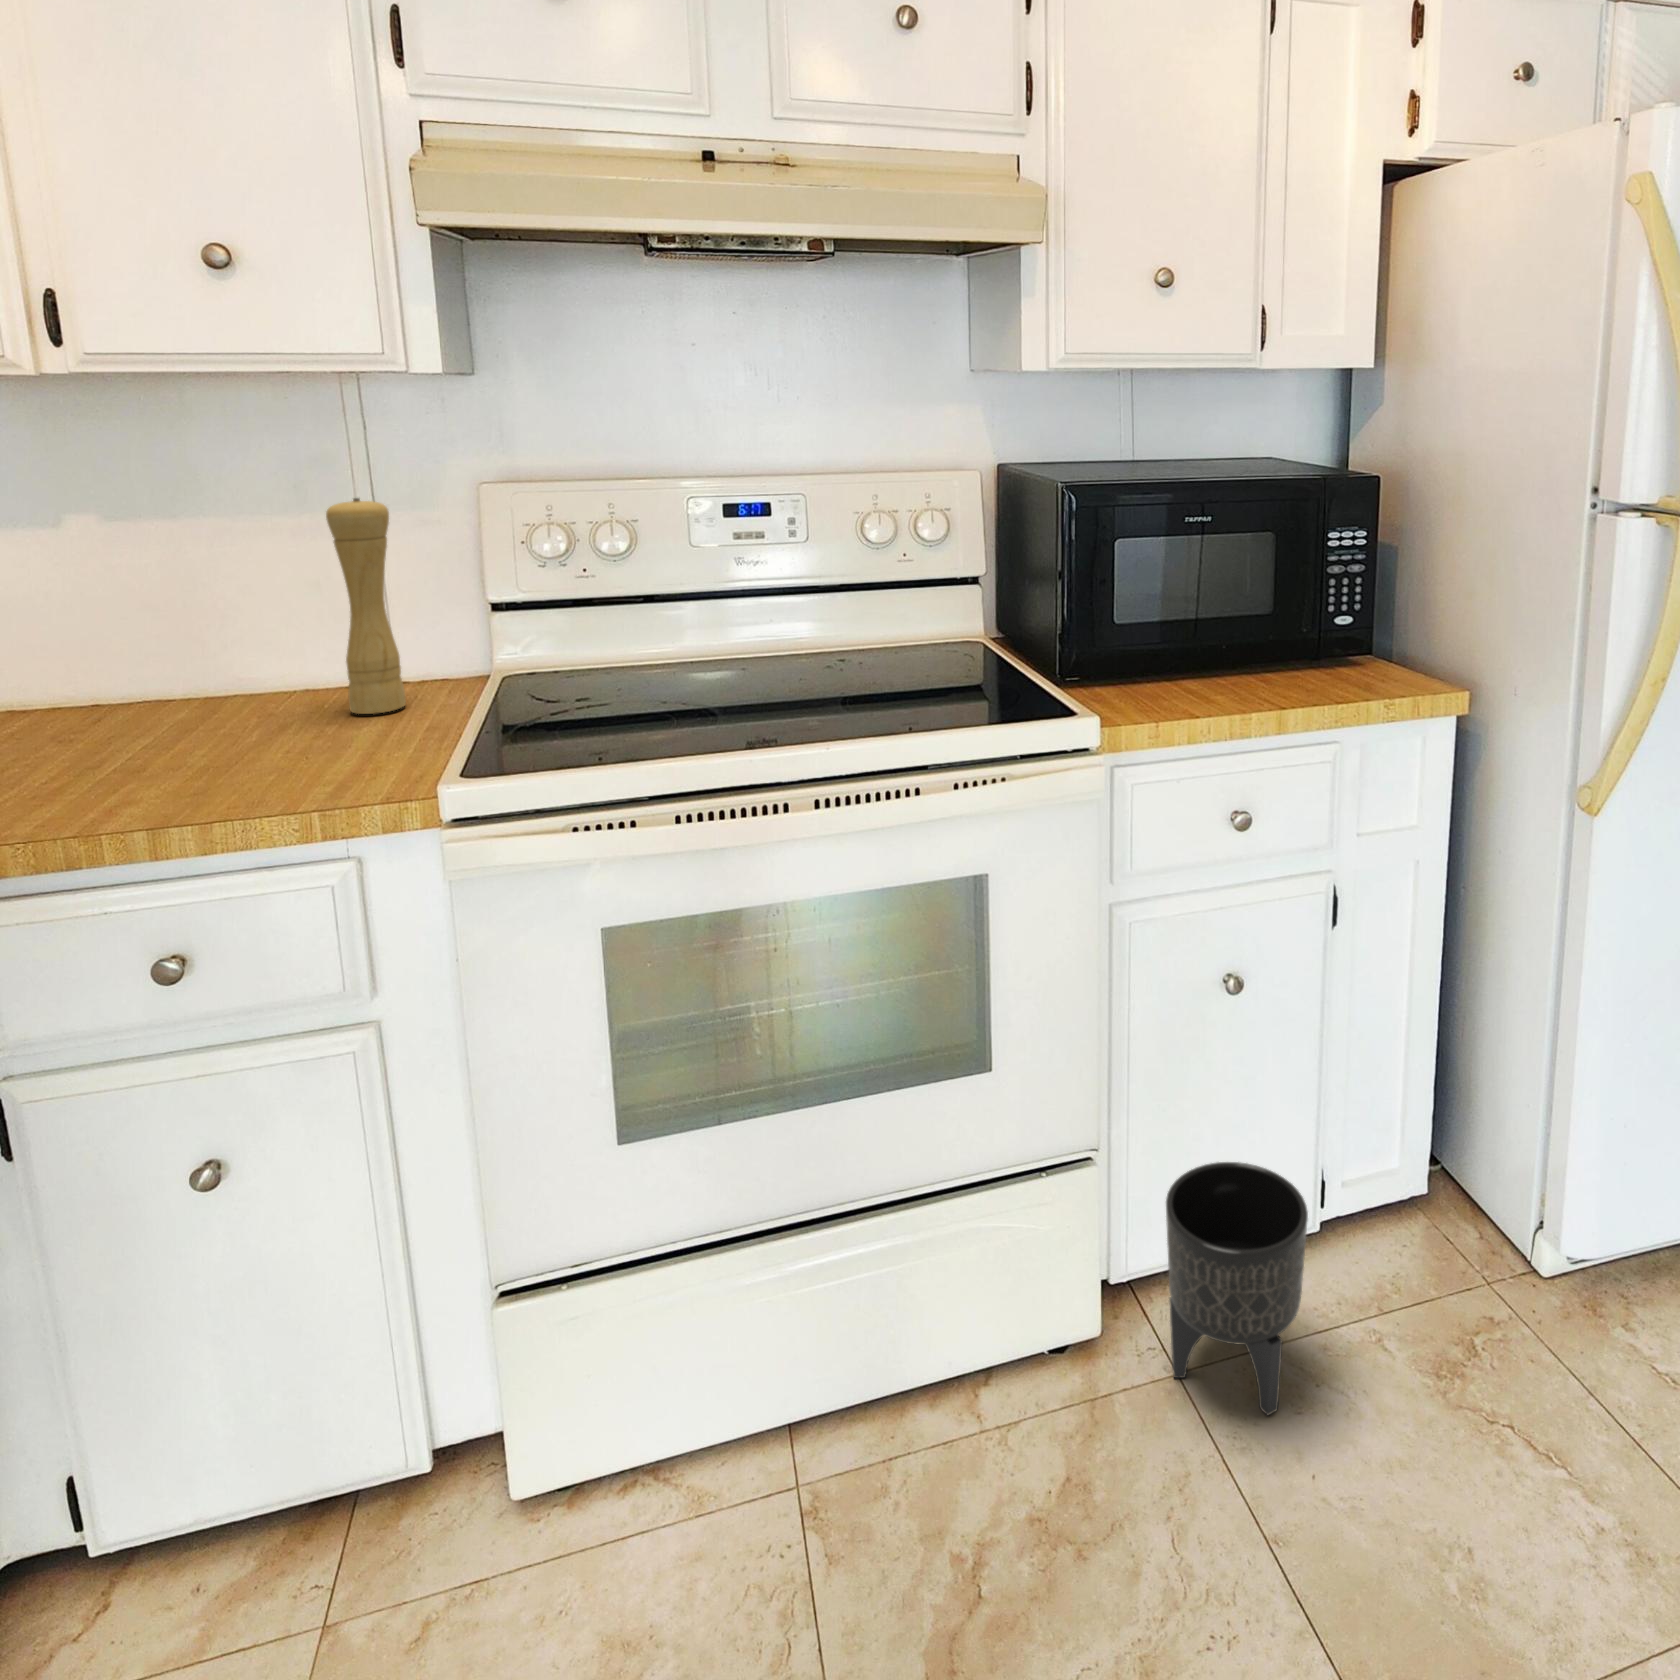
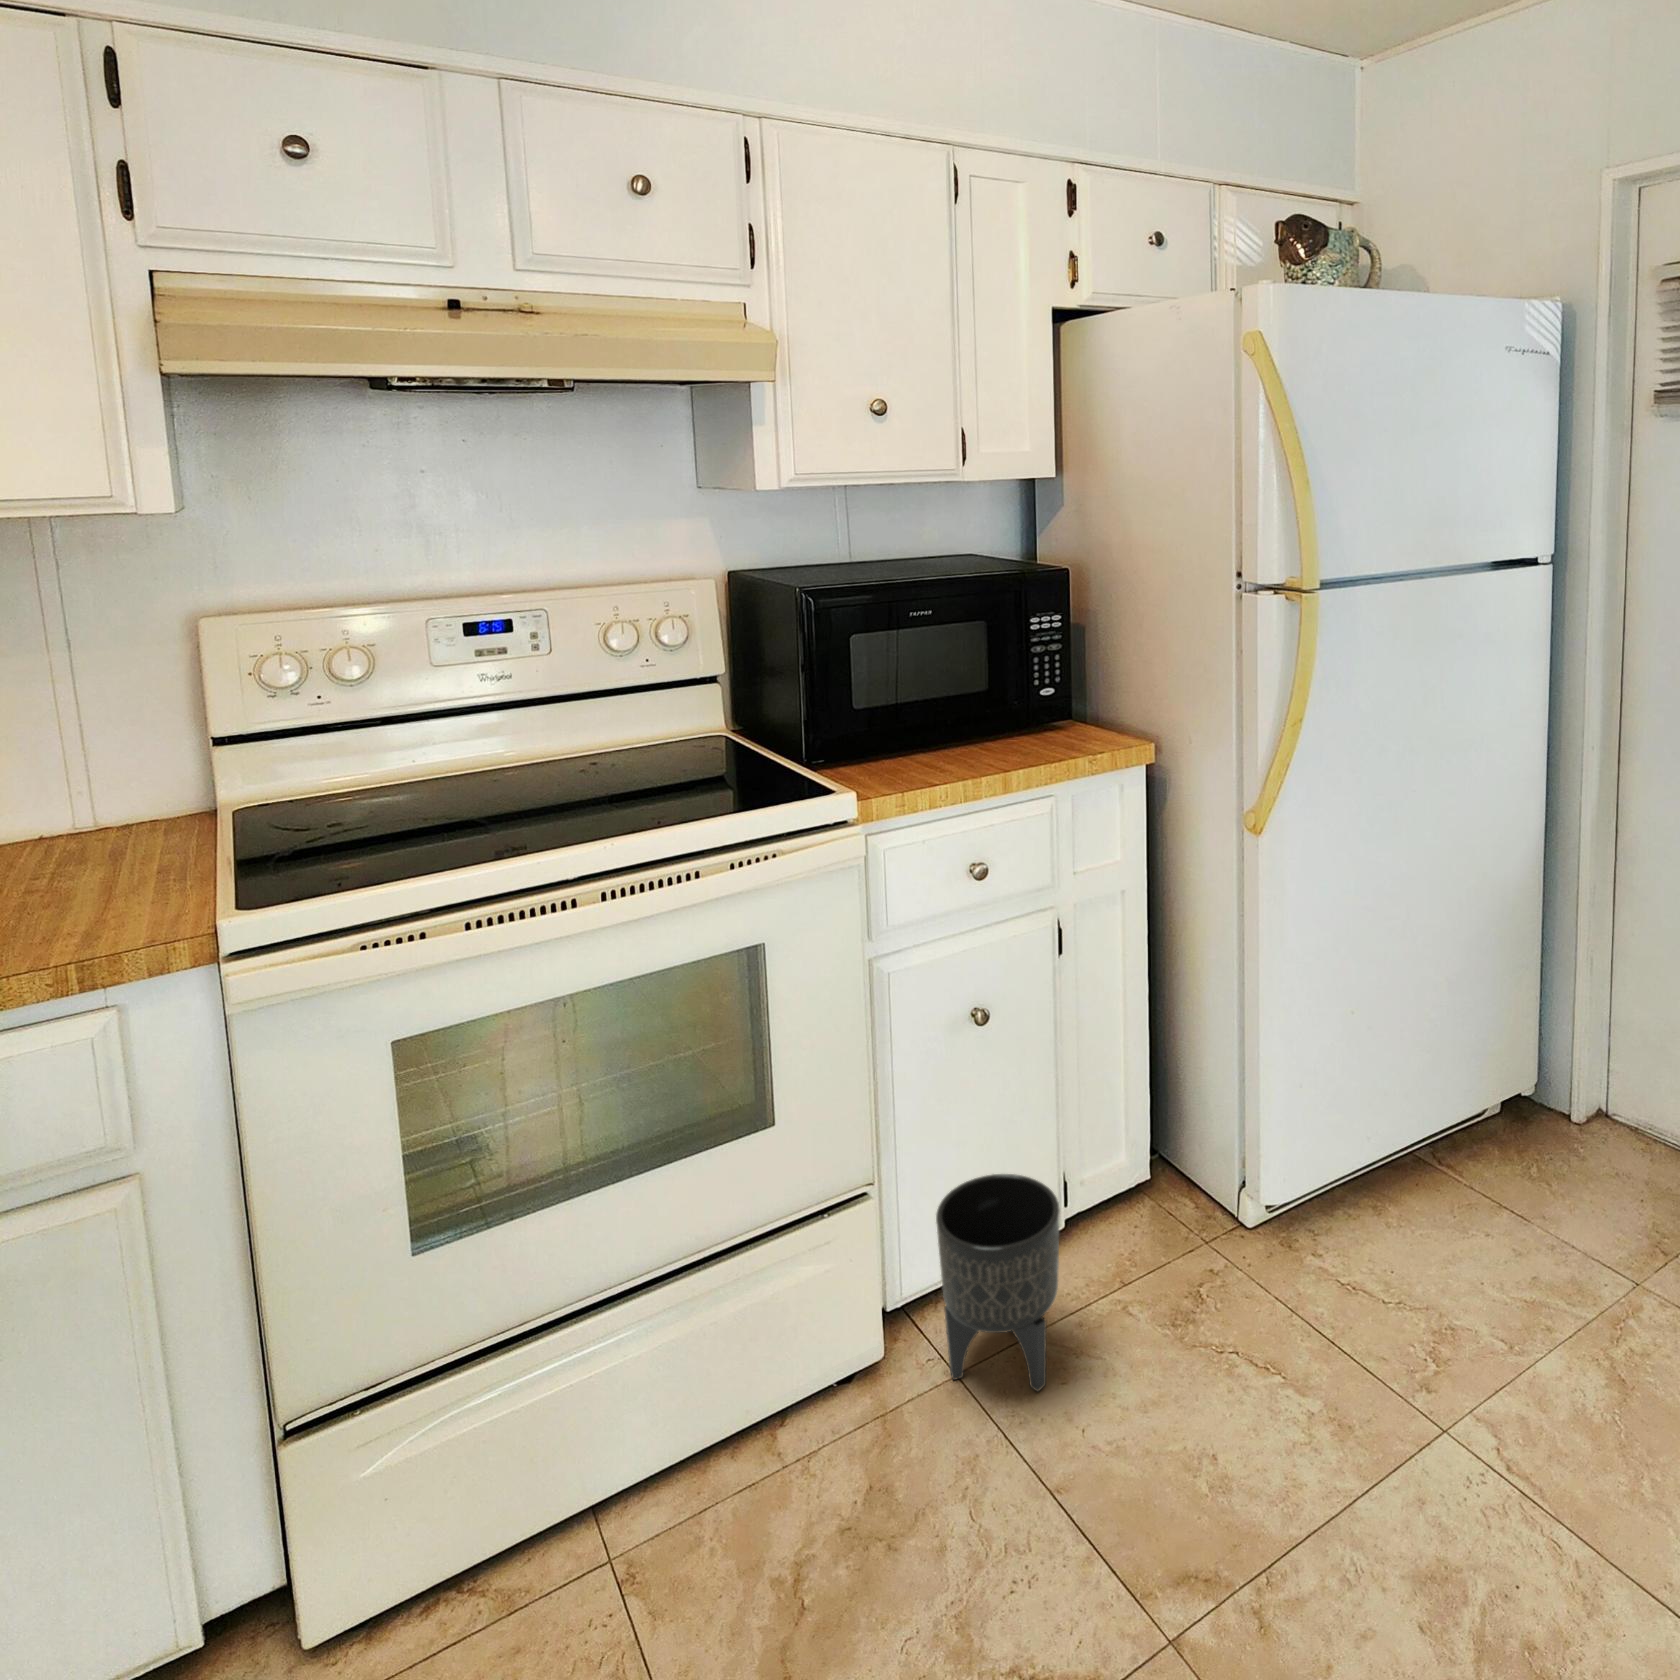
pepper mill: present [326,498,406,714] -> none [33,641,126,864]

